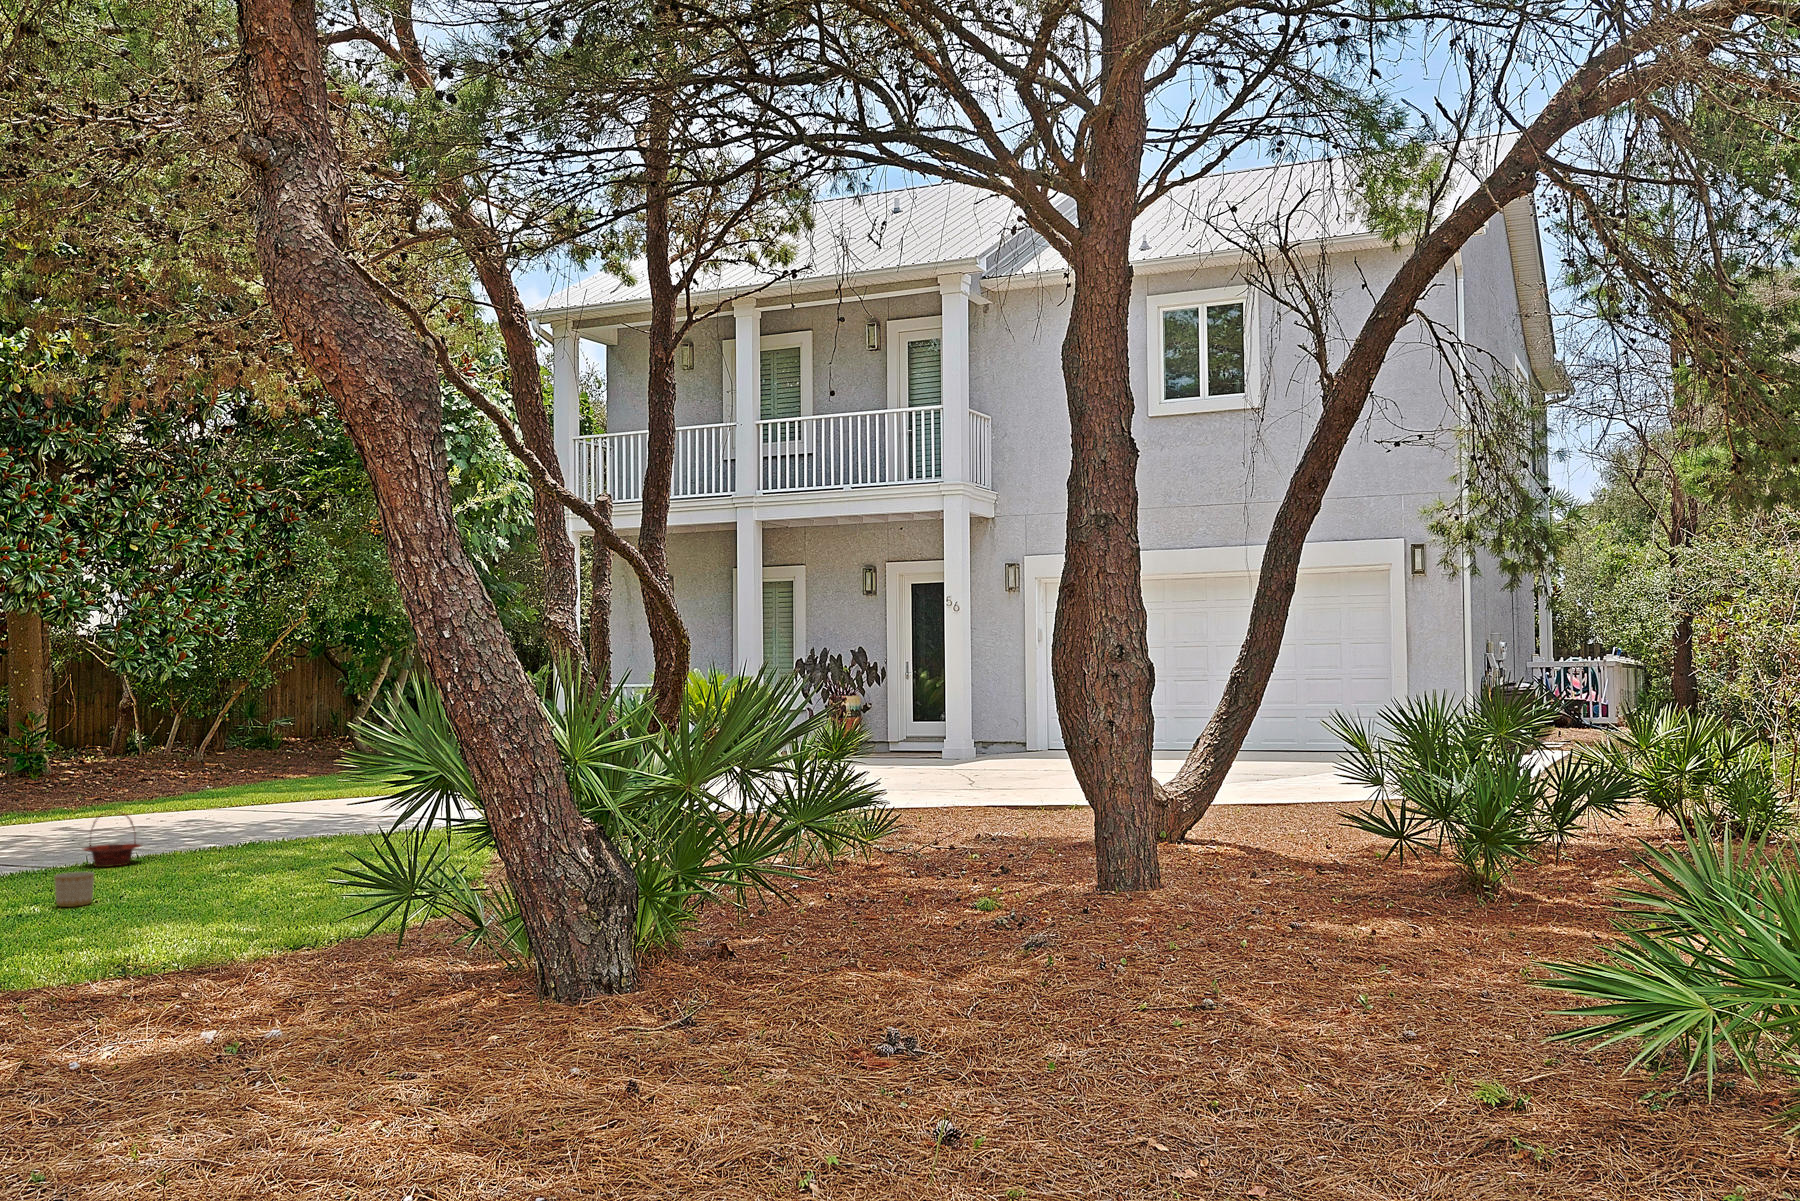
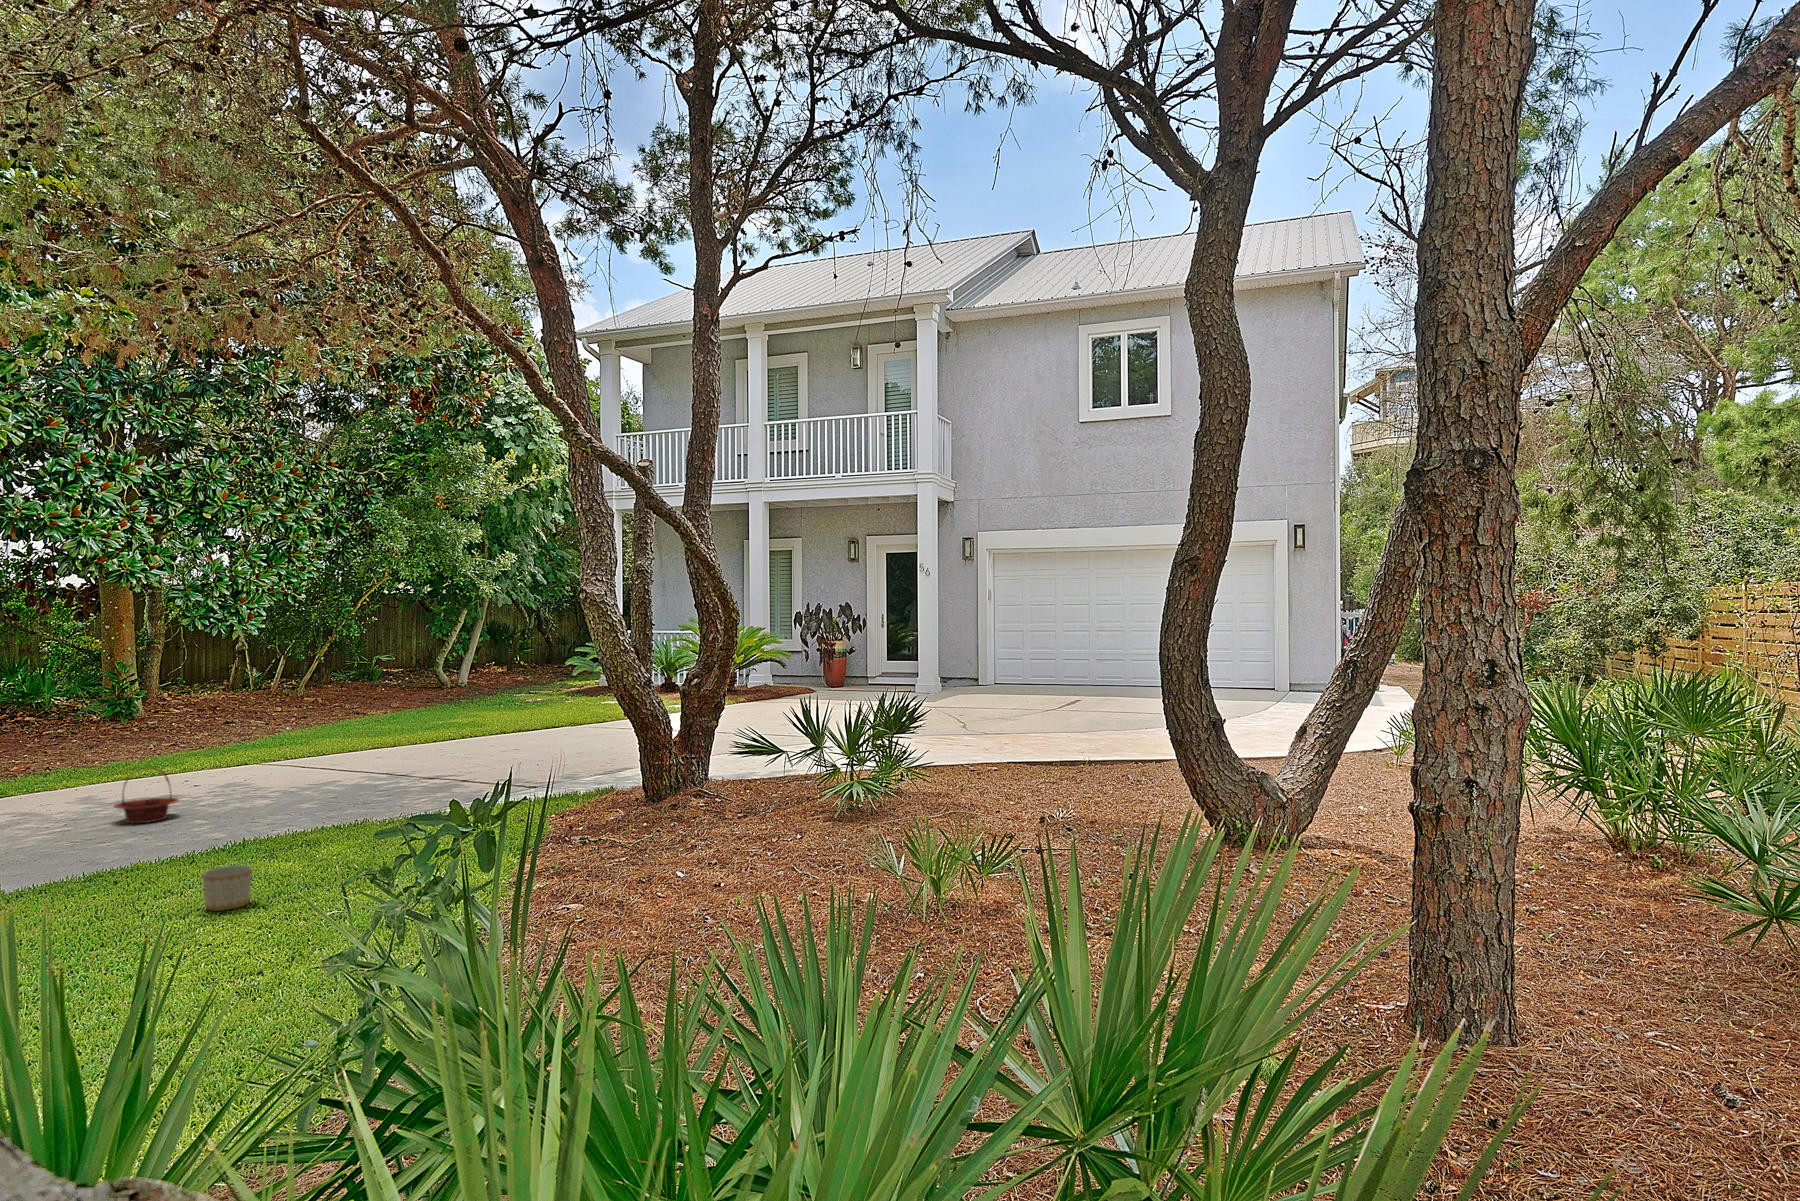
planter: present [54,872,94,907] -> present [202,865,252,911]

